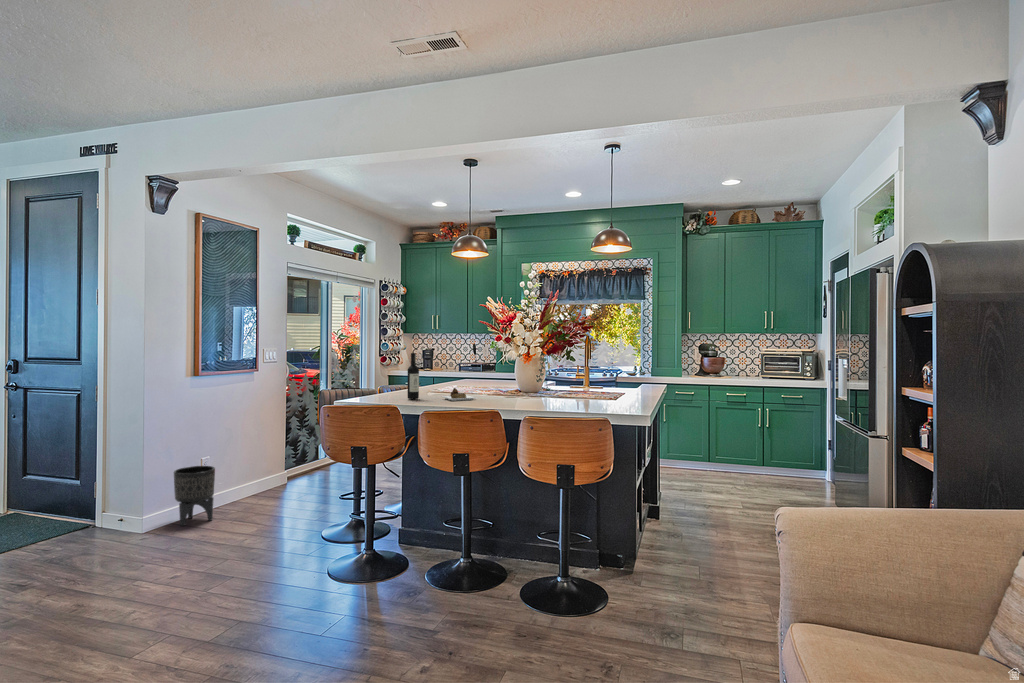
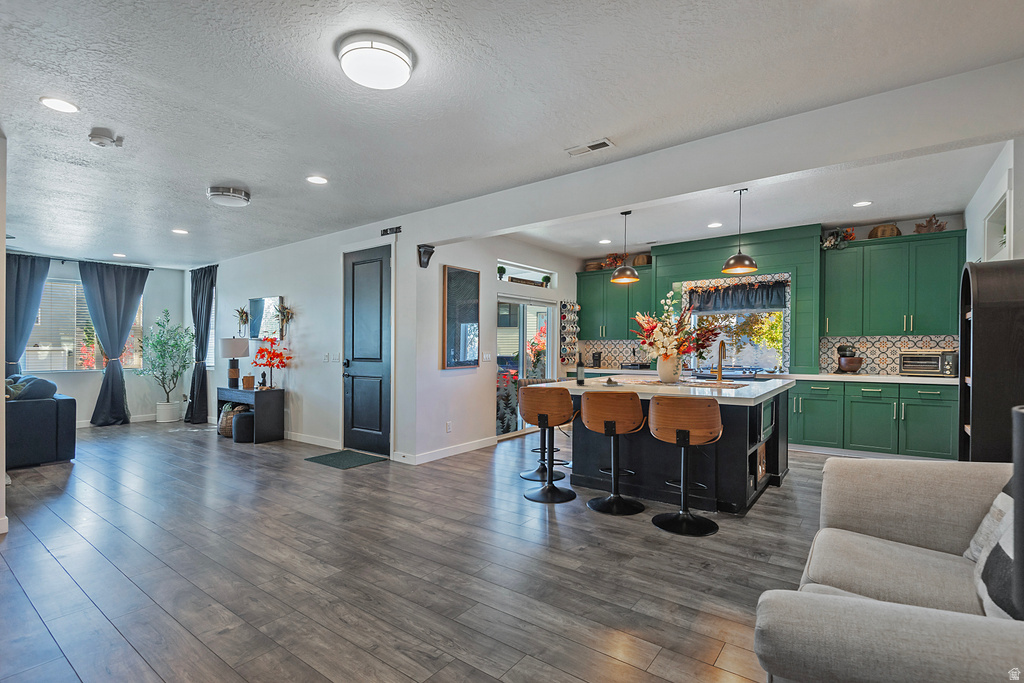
planter: present [174,466,215,526] -> none [430,427,454,465]

